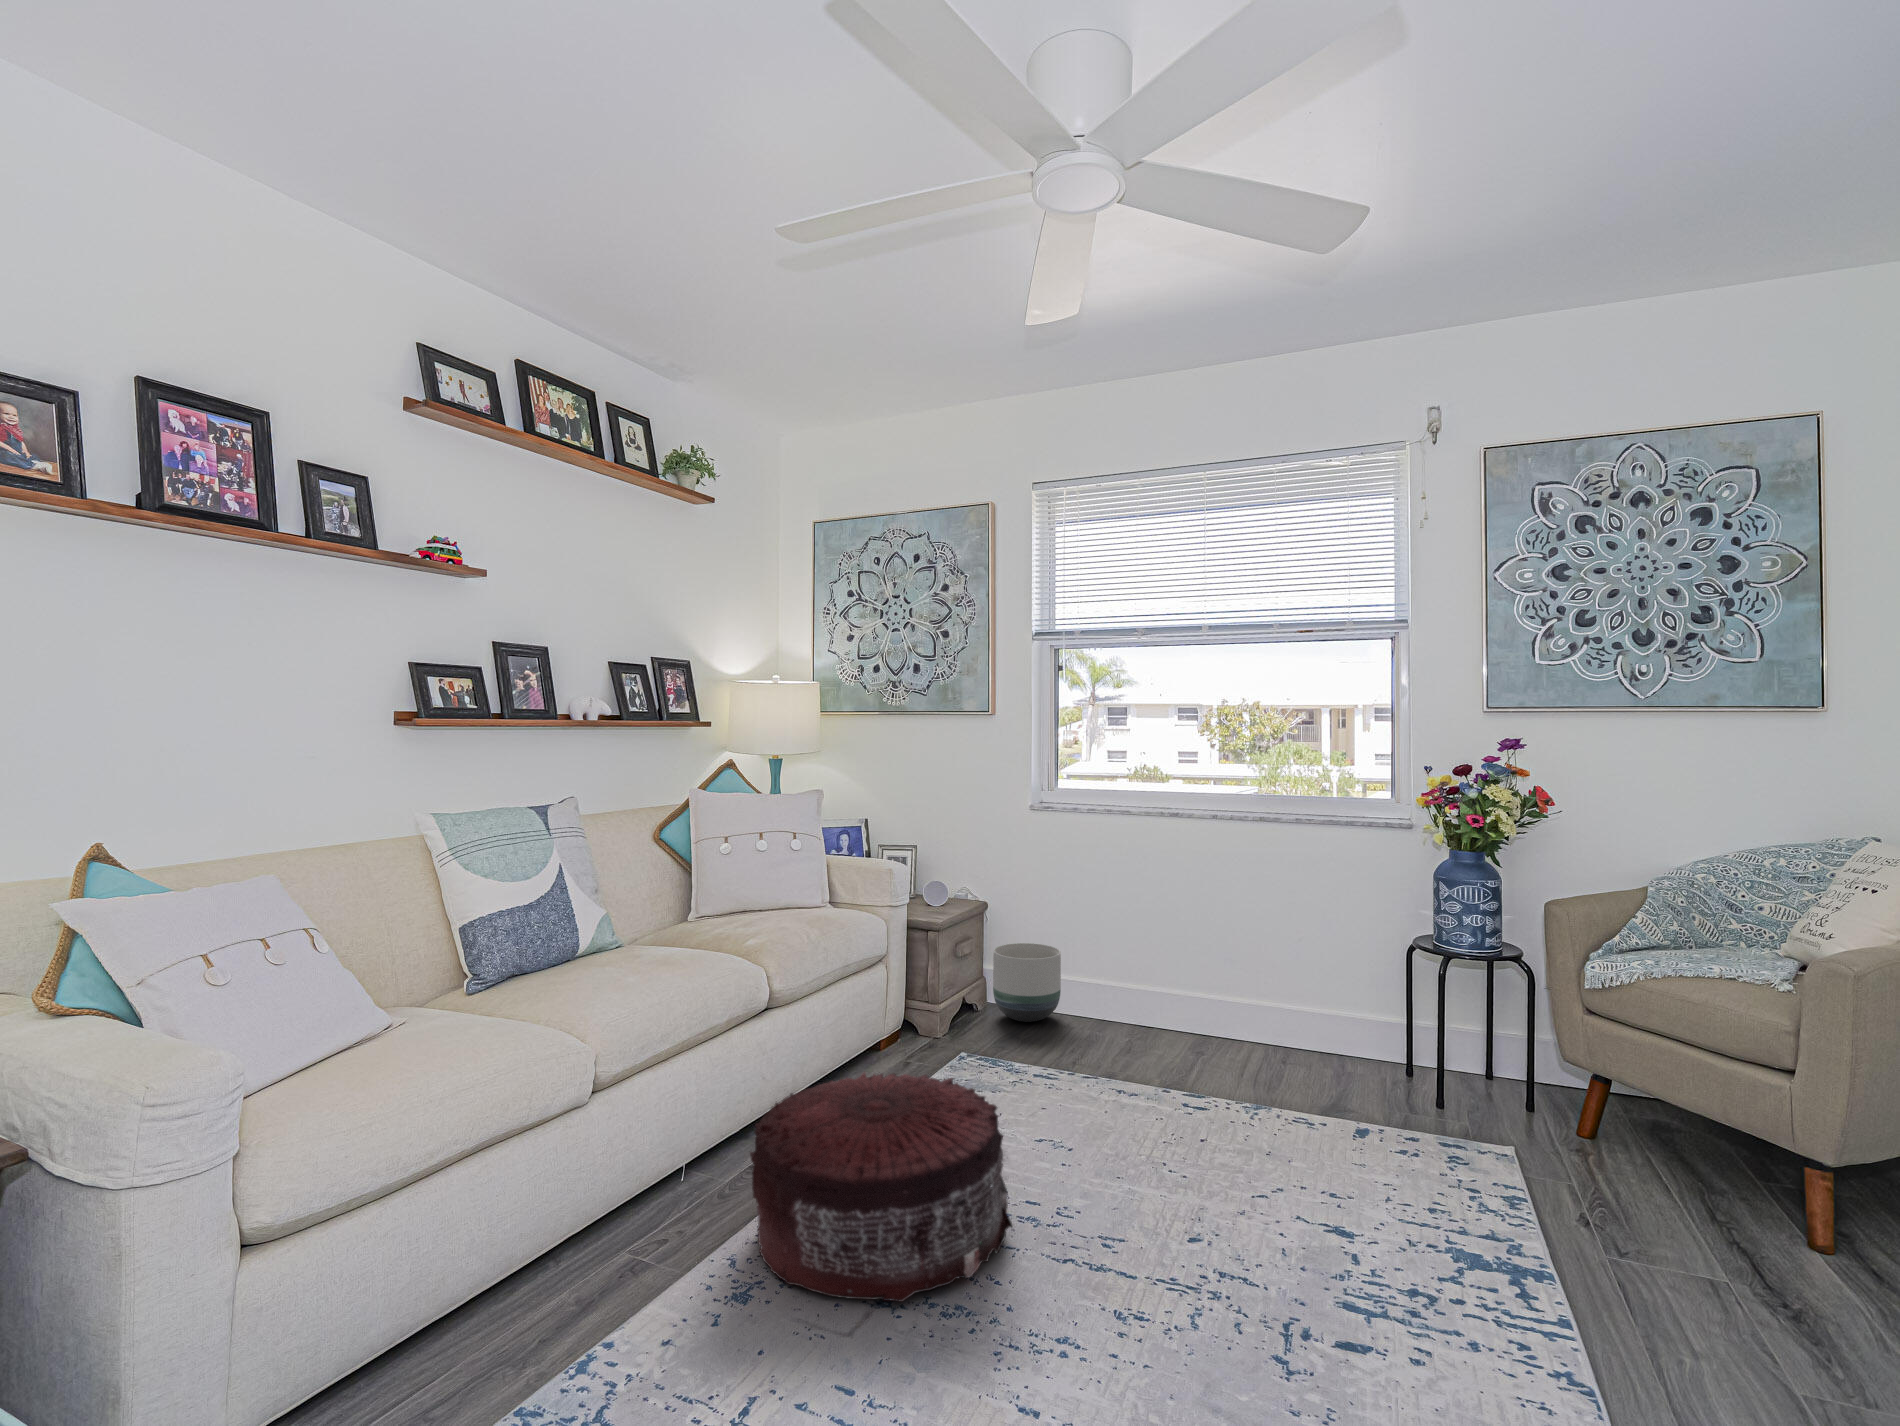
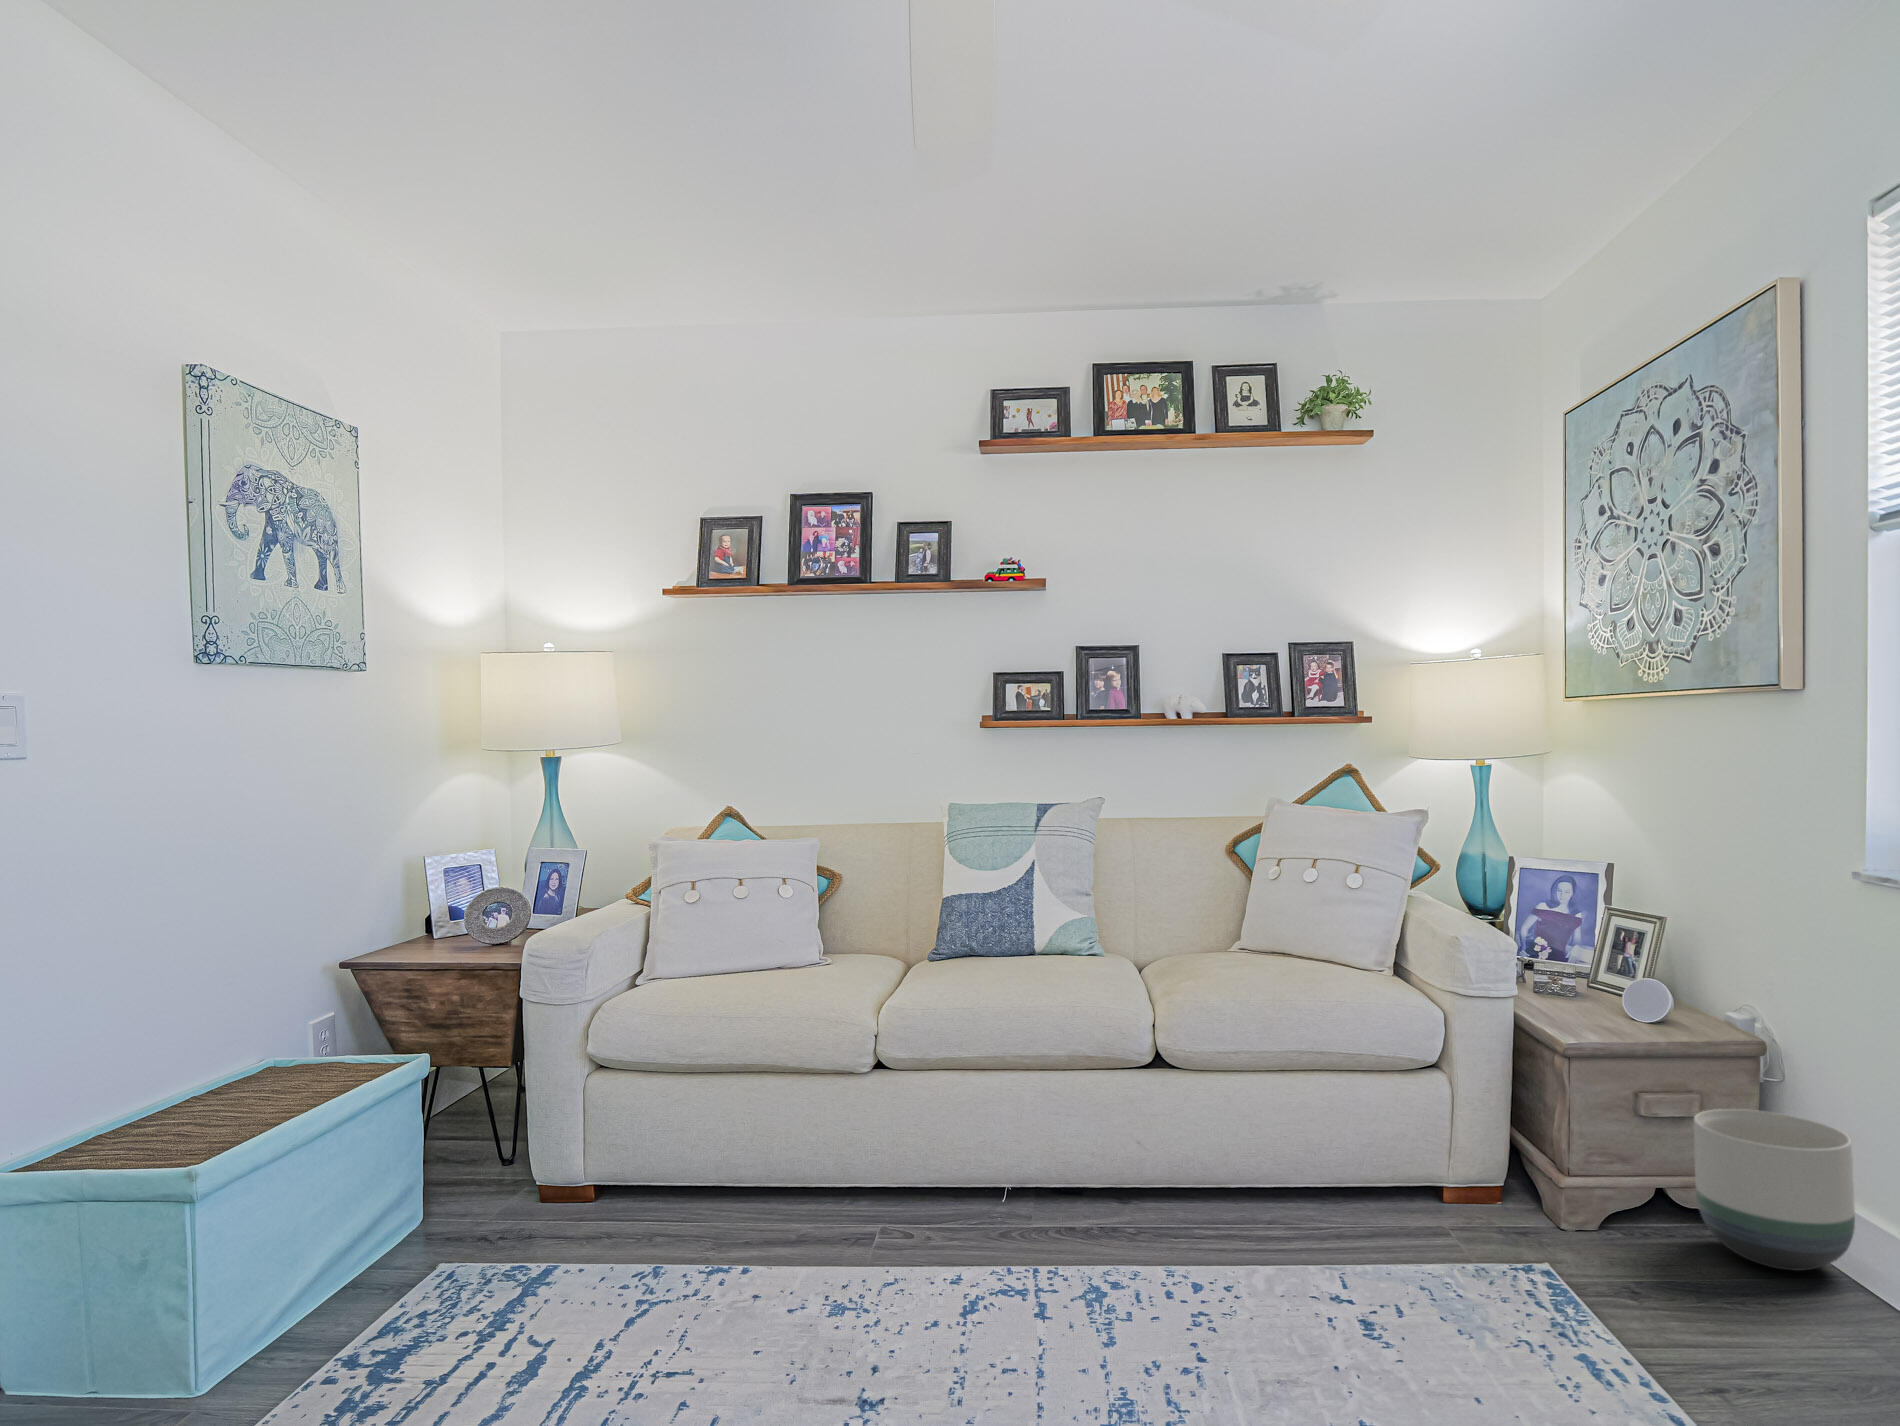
pouf: present [750,1073,1013,1302] -> none [820,1102,1103,1351]

